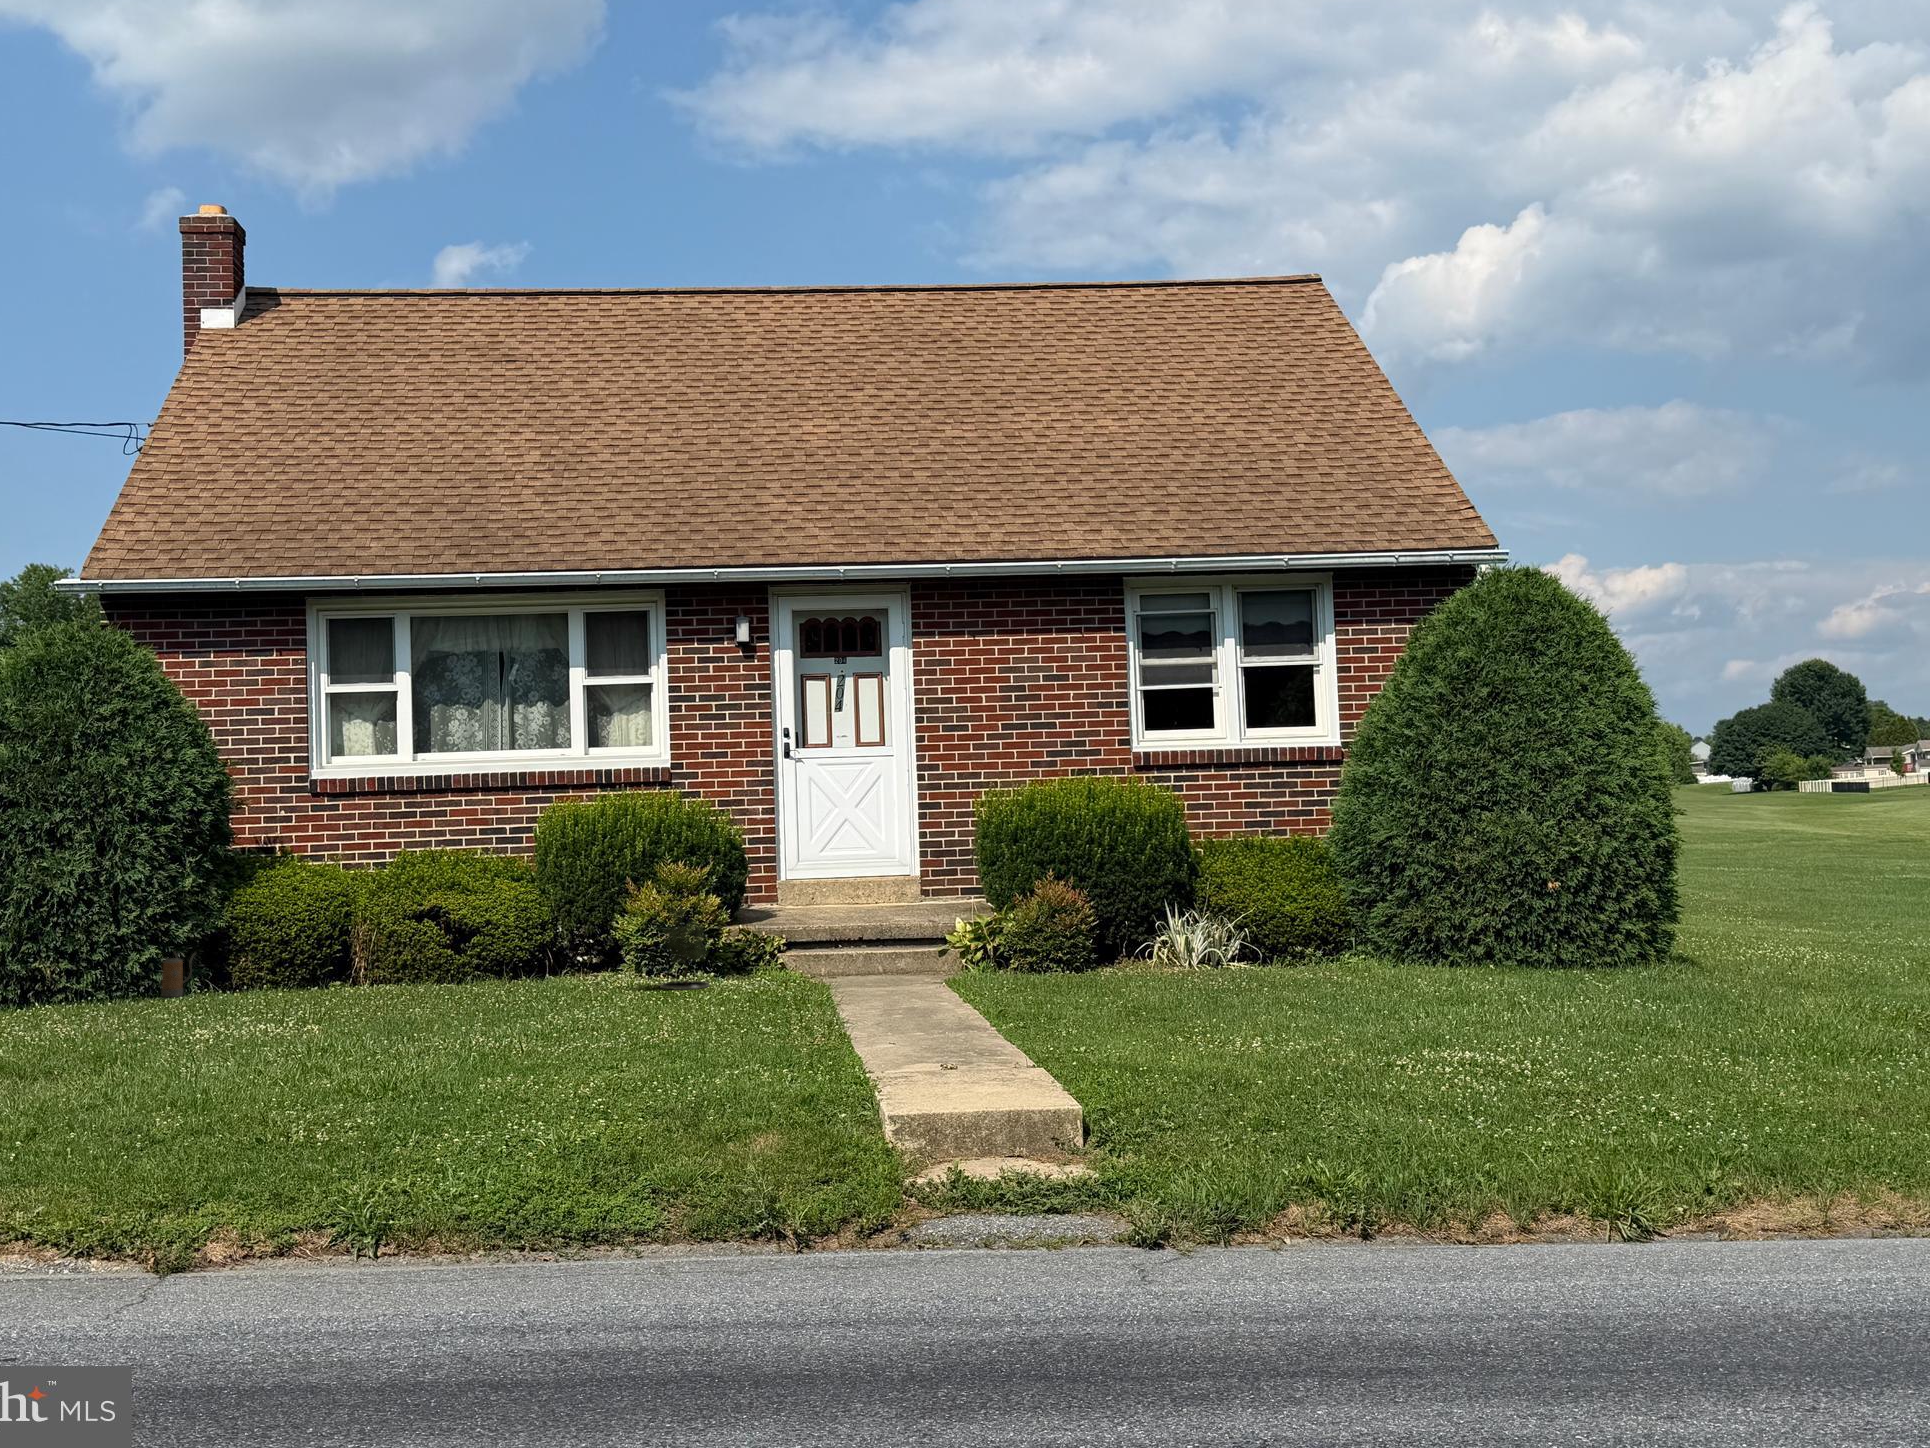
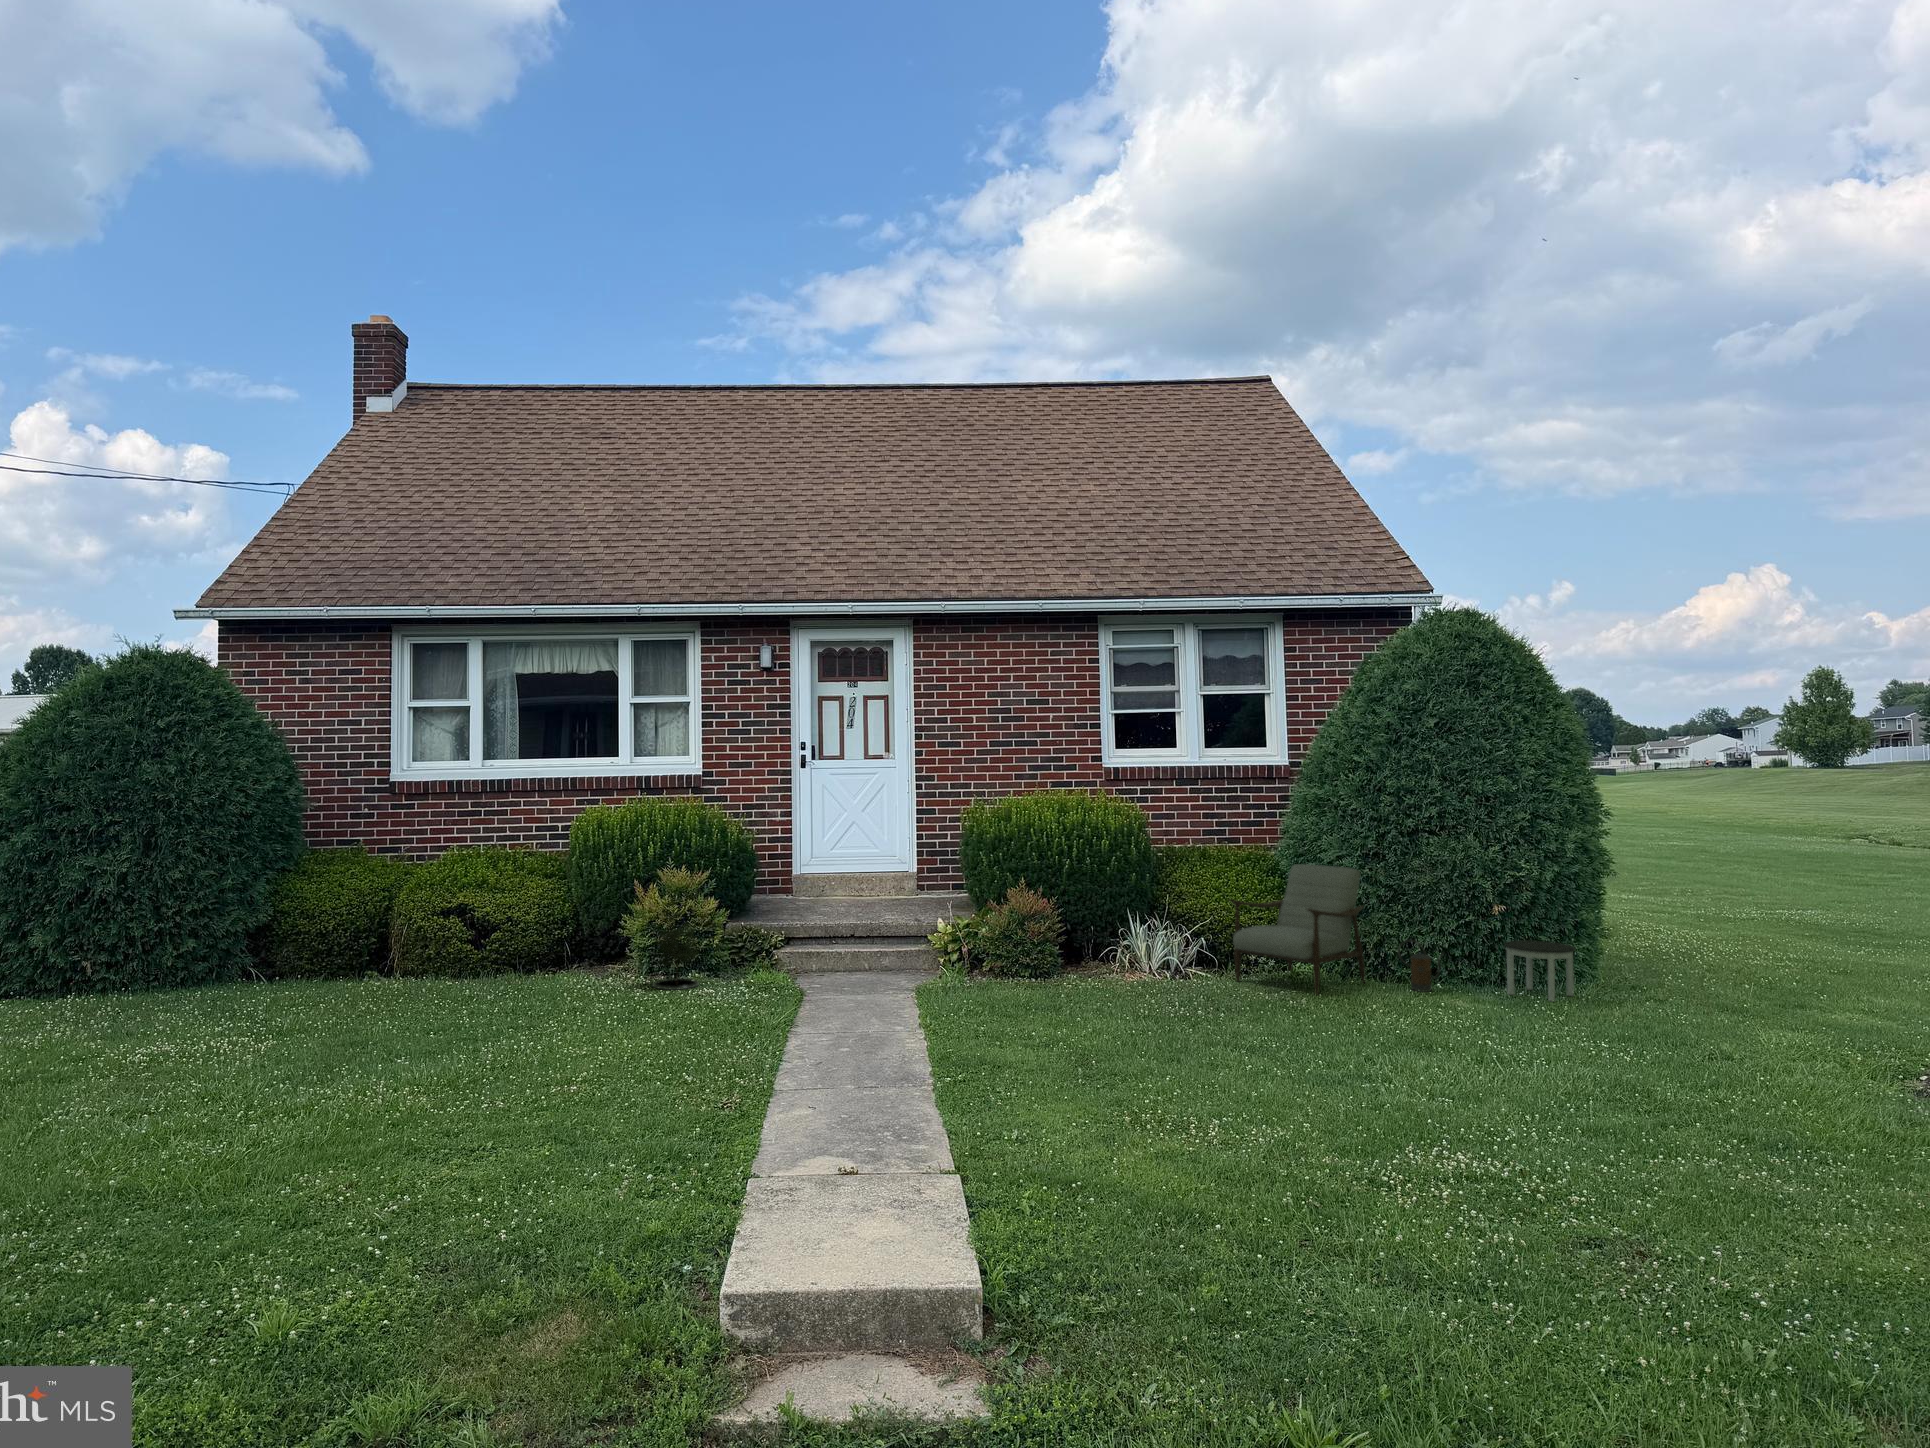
chair: none [1272,847,1416,978] -> present [1229,864,1365,995]
round table: none [1556,918,1626,976] -> present [1504,940,1576,1001]
watering can: present [161,953,195,997] -> present [1398,940,1444,992]

